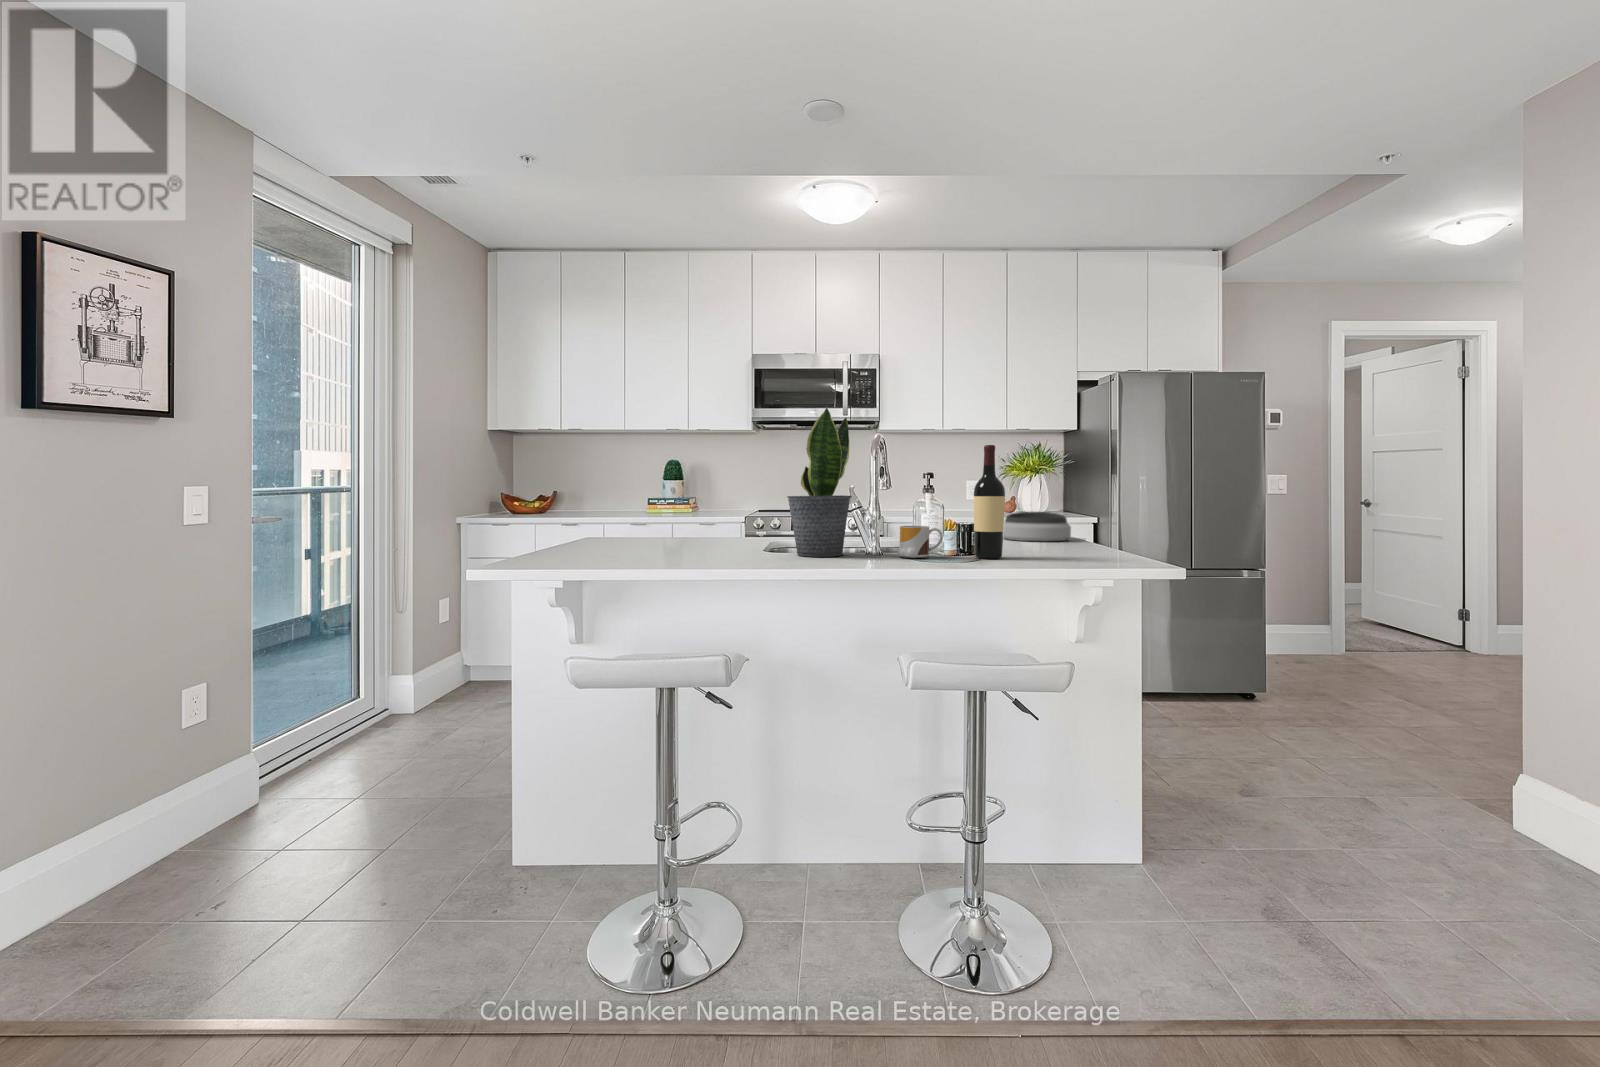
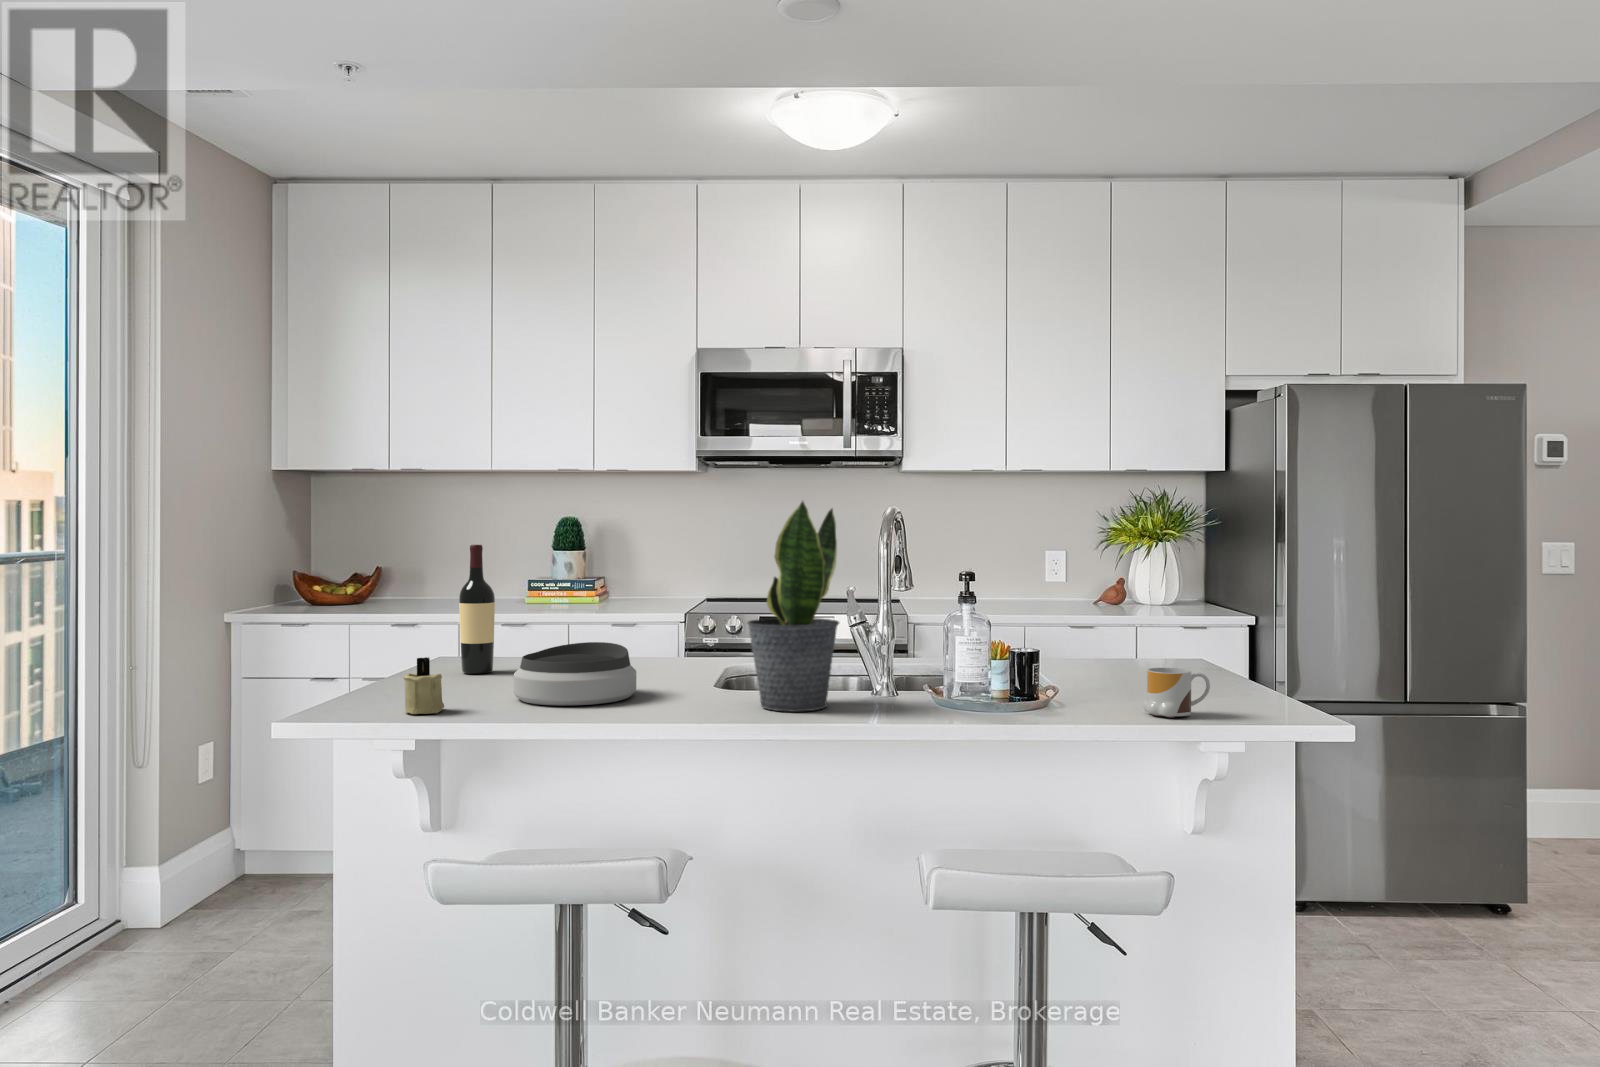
wine bottle: present [974,445,1005,559] -> present [459,545,495,674]
bowl: present [1003,512,1071,541] -> present [514,642,636,706]
candle: none [548,519,578,558] -> present [403,657,444,714]
mug: present [897,526,943,558] -> present [1143,668,1210,718]

